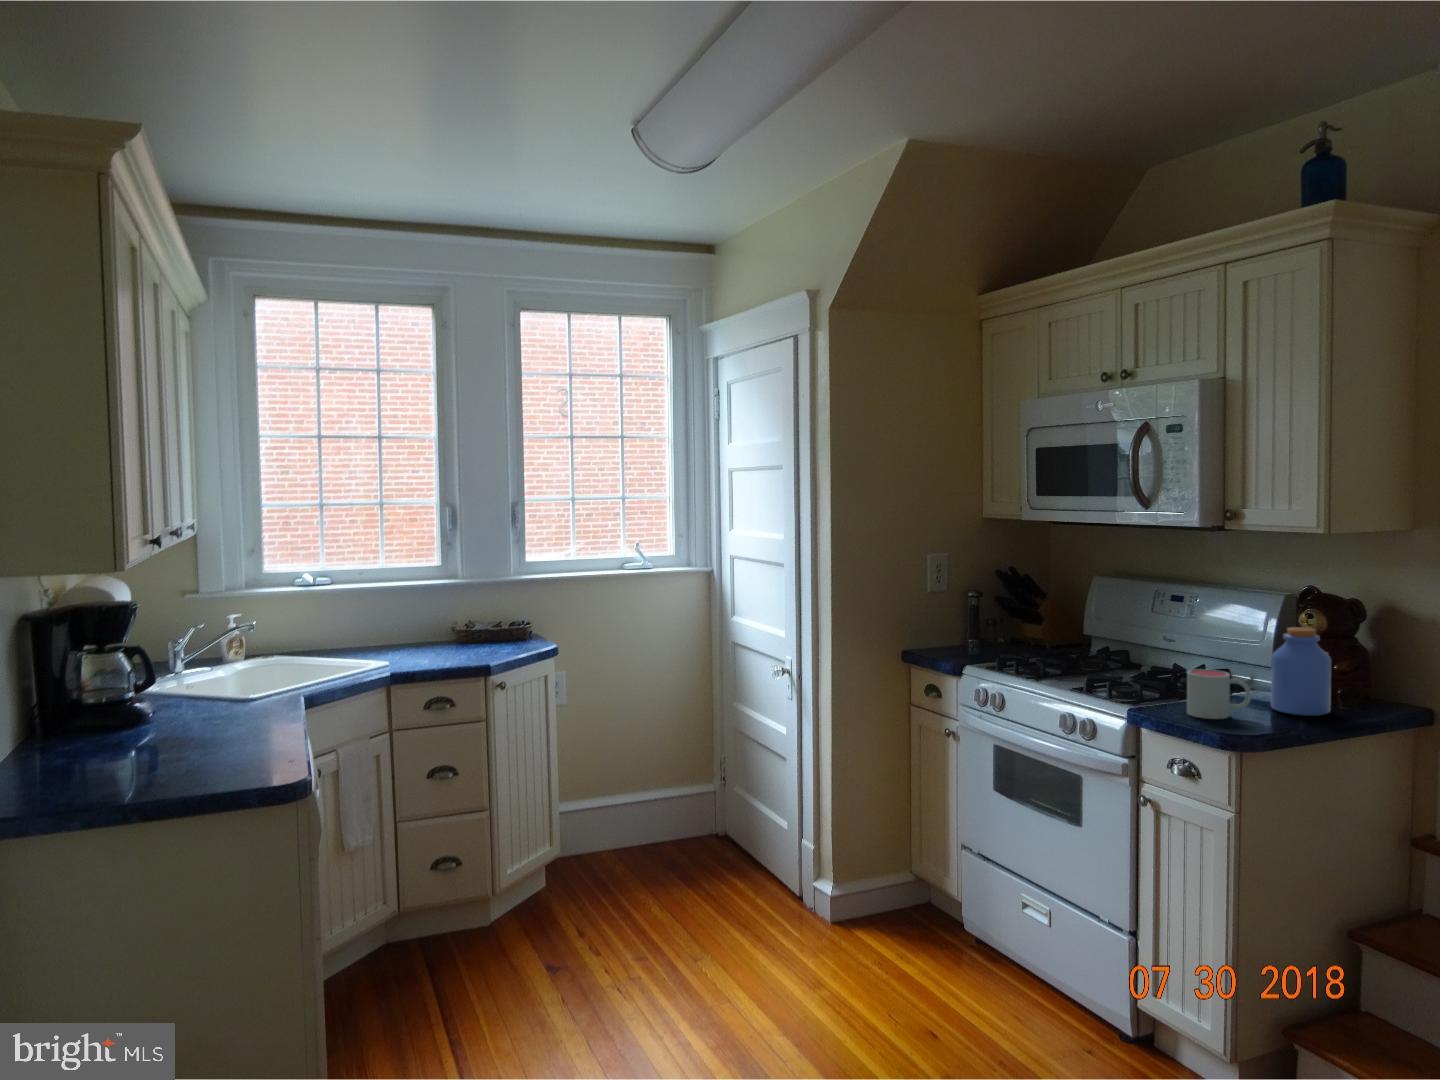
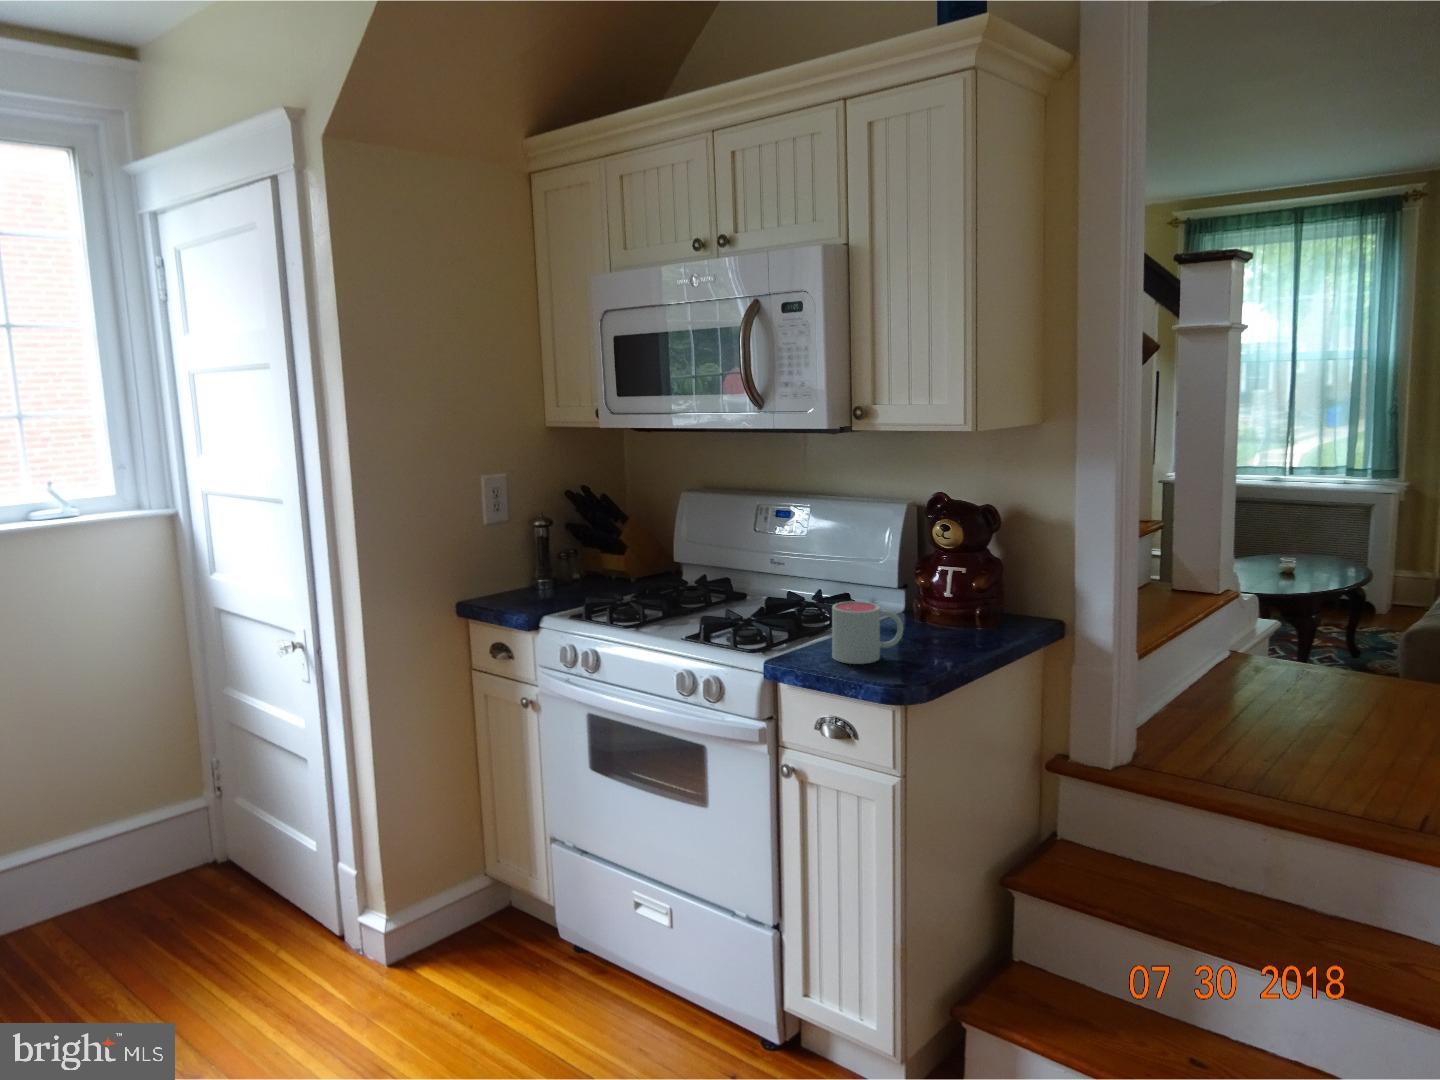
jar: present [1271,627,1331,716] -> none [911,542,974,645]

